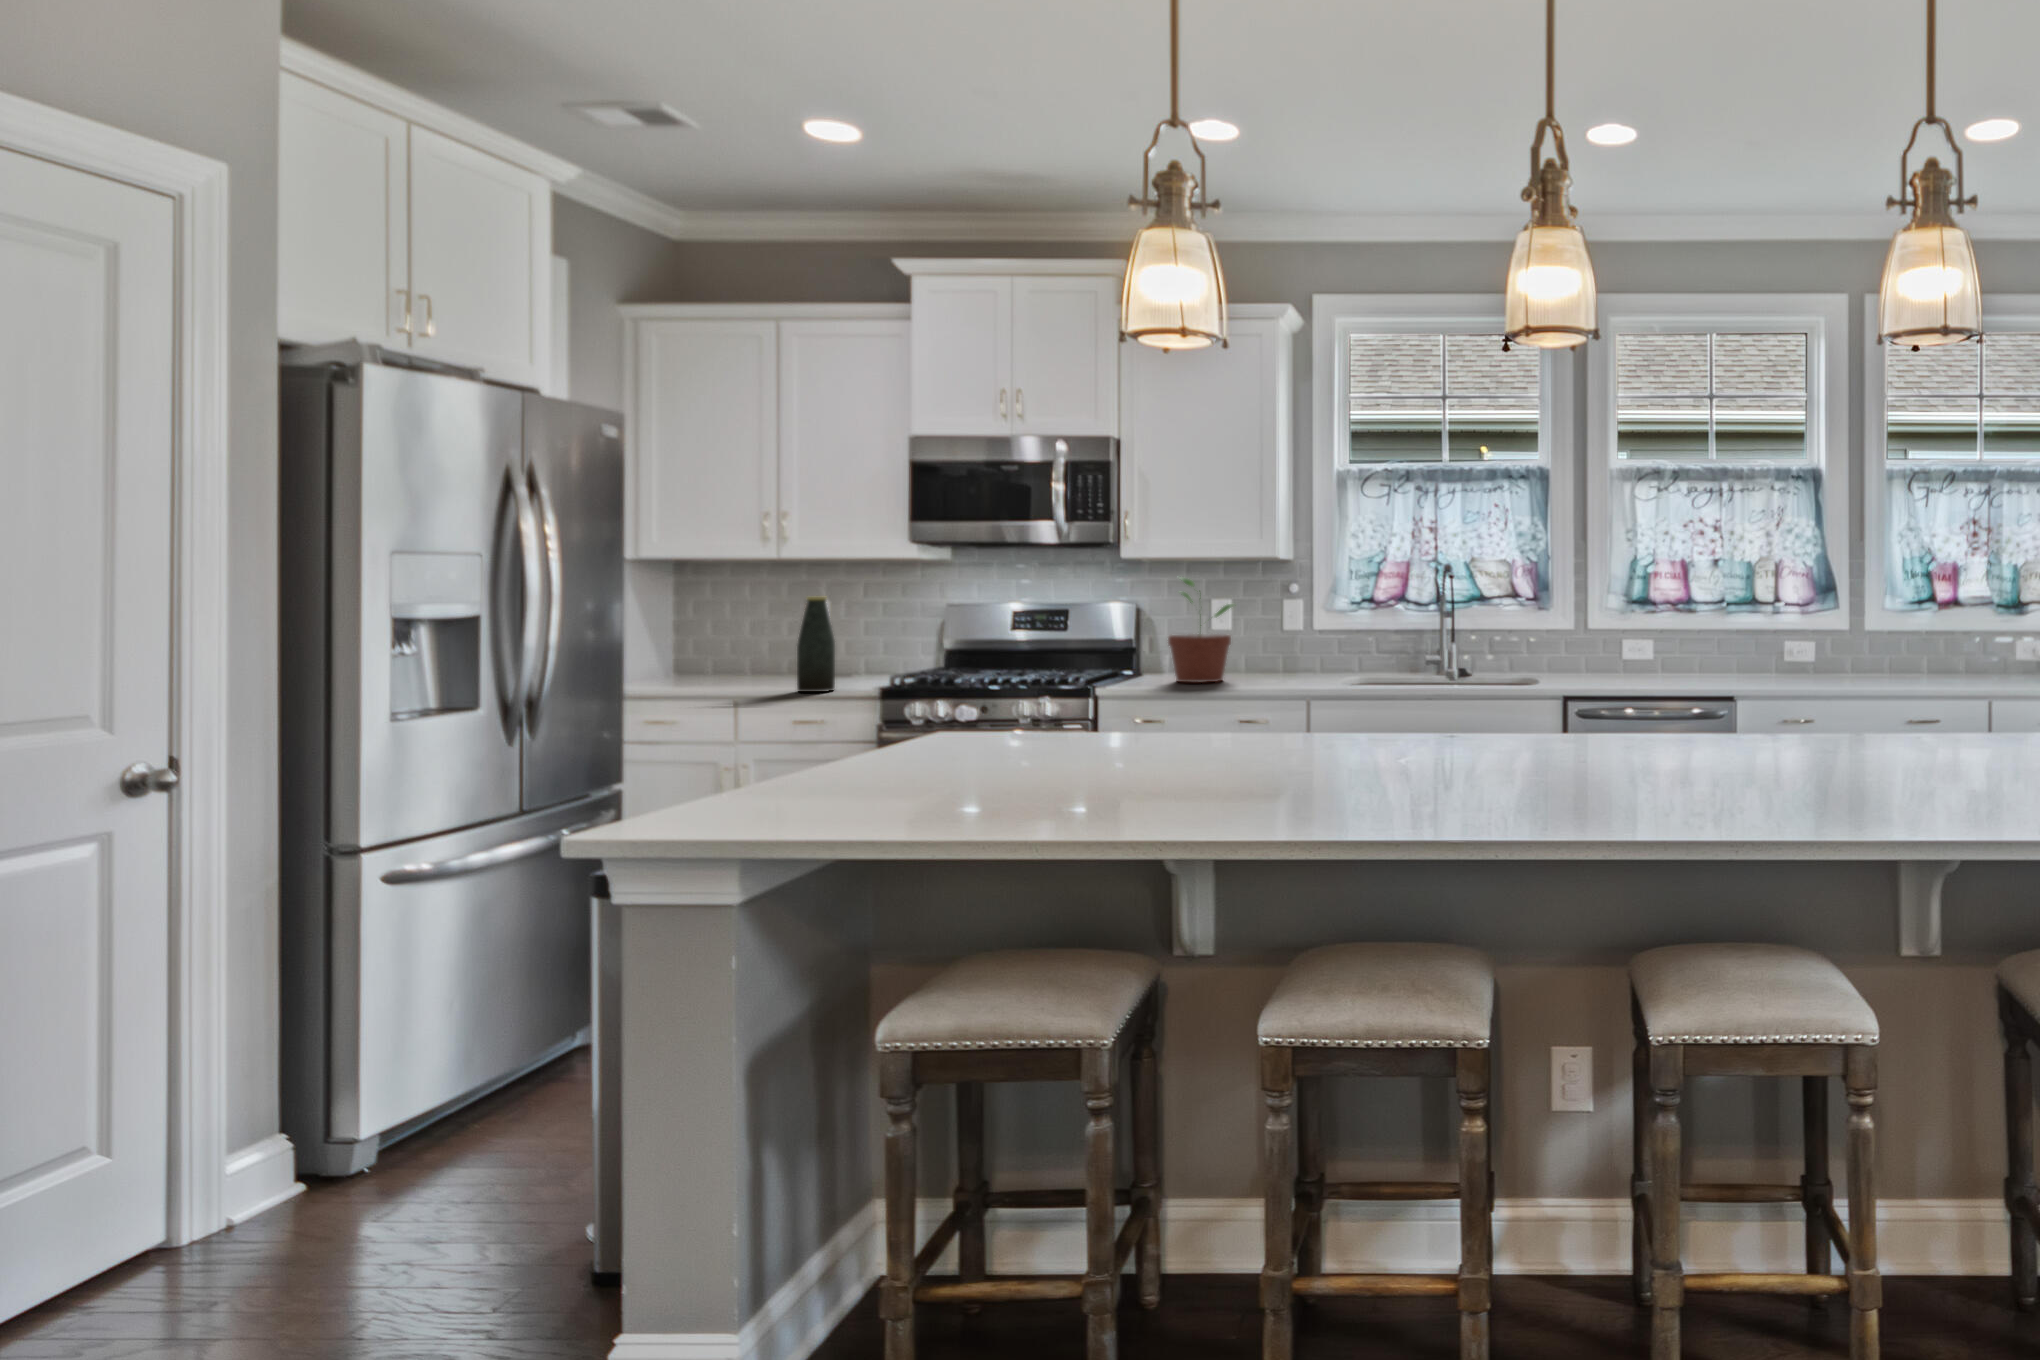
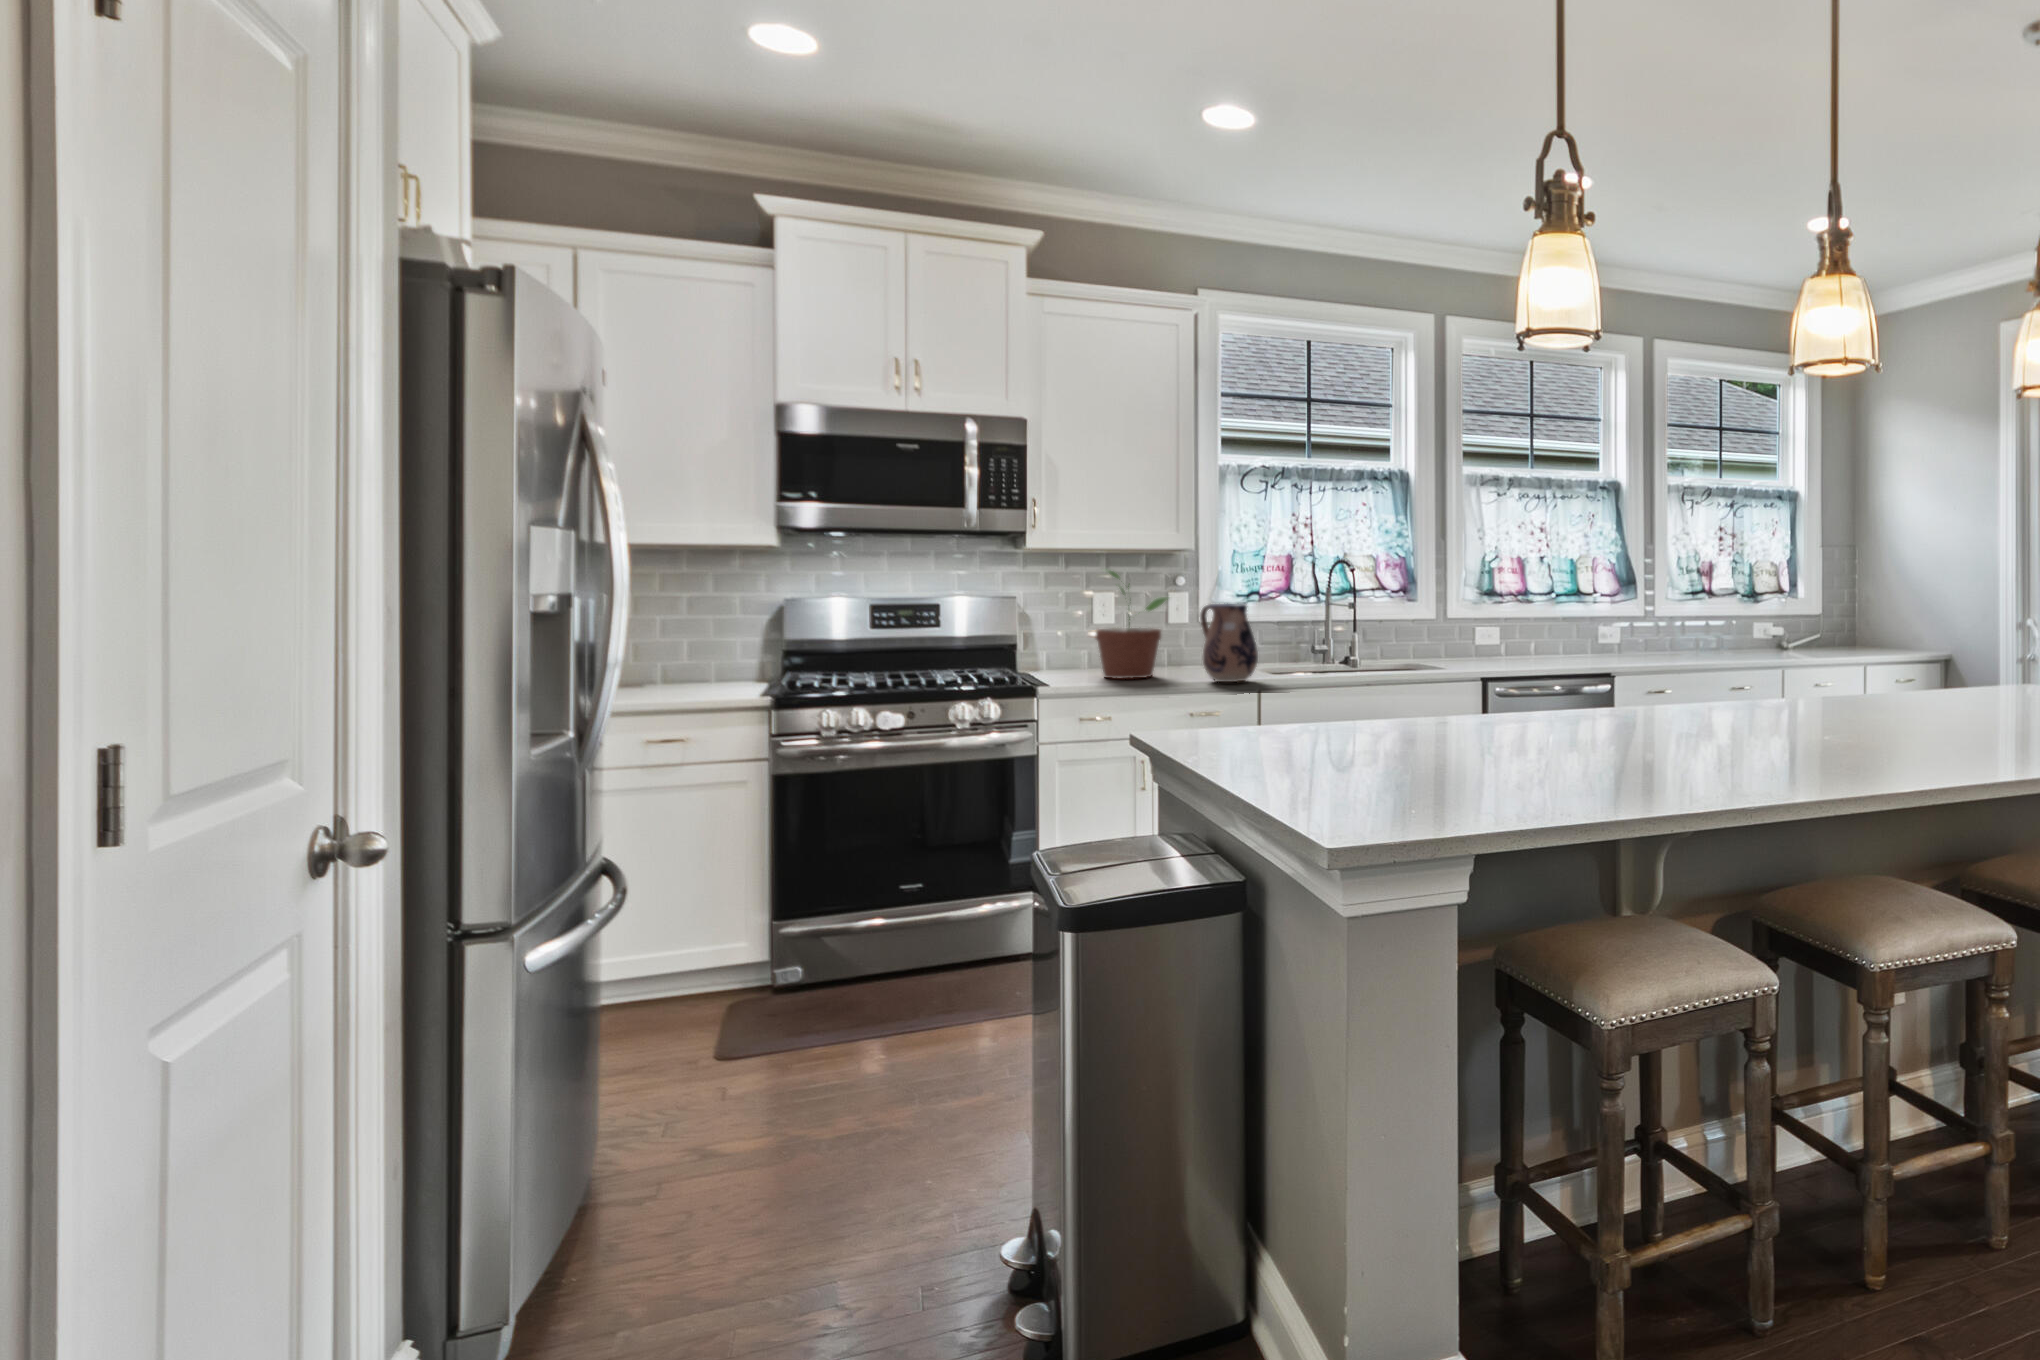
bottle: present [797,597,835,692] -> none [663,590,714,706]
ceramic pitcher: none [1248,611,1303,689] -> present [1200,604,1258,682]

